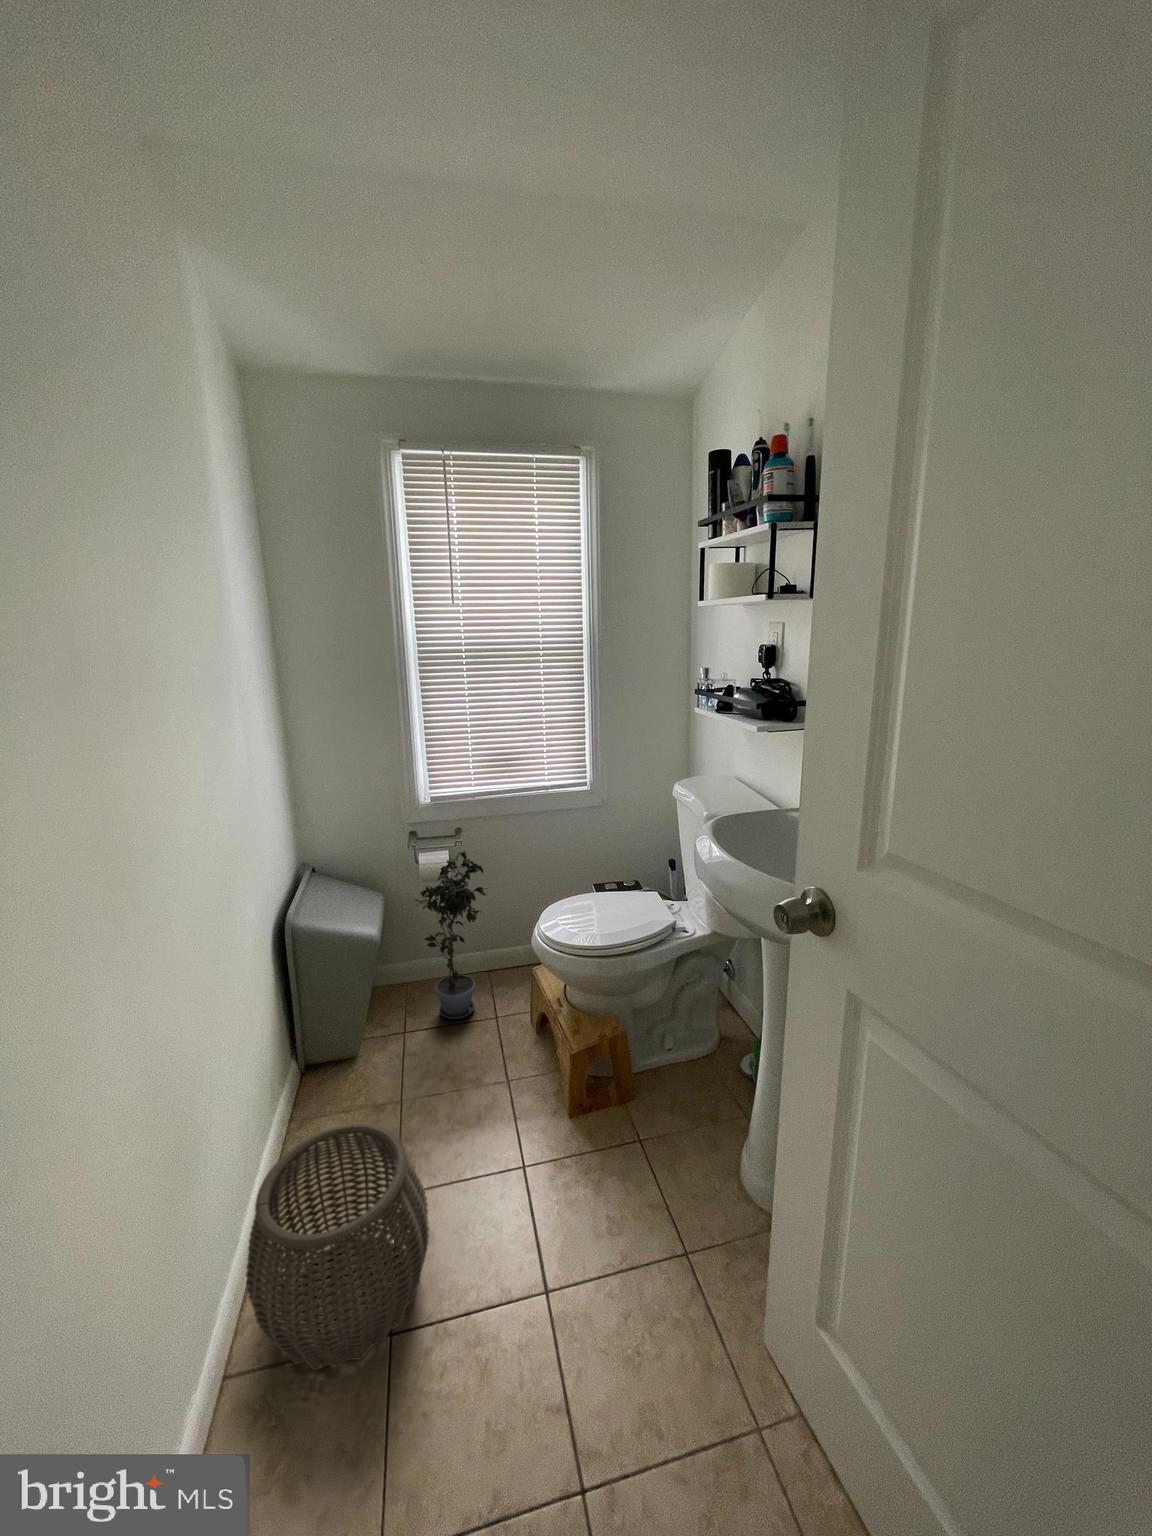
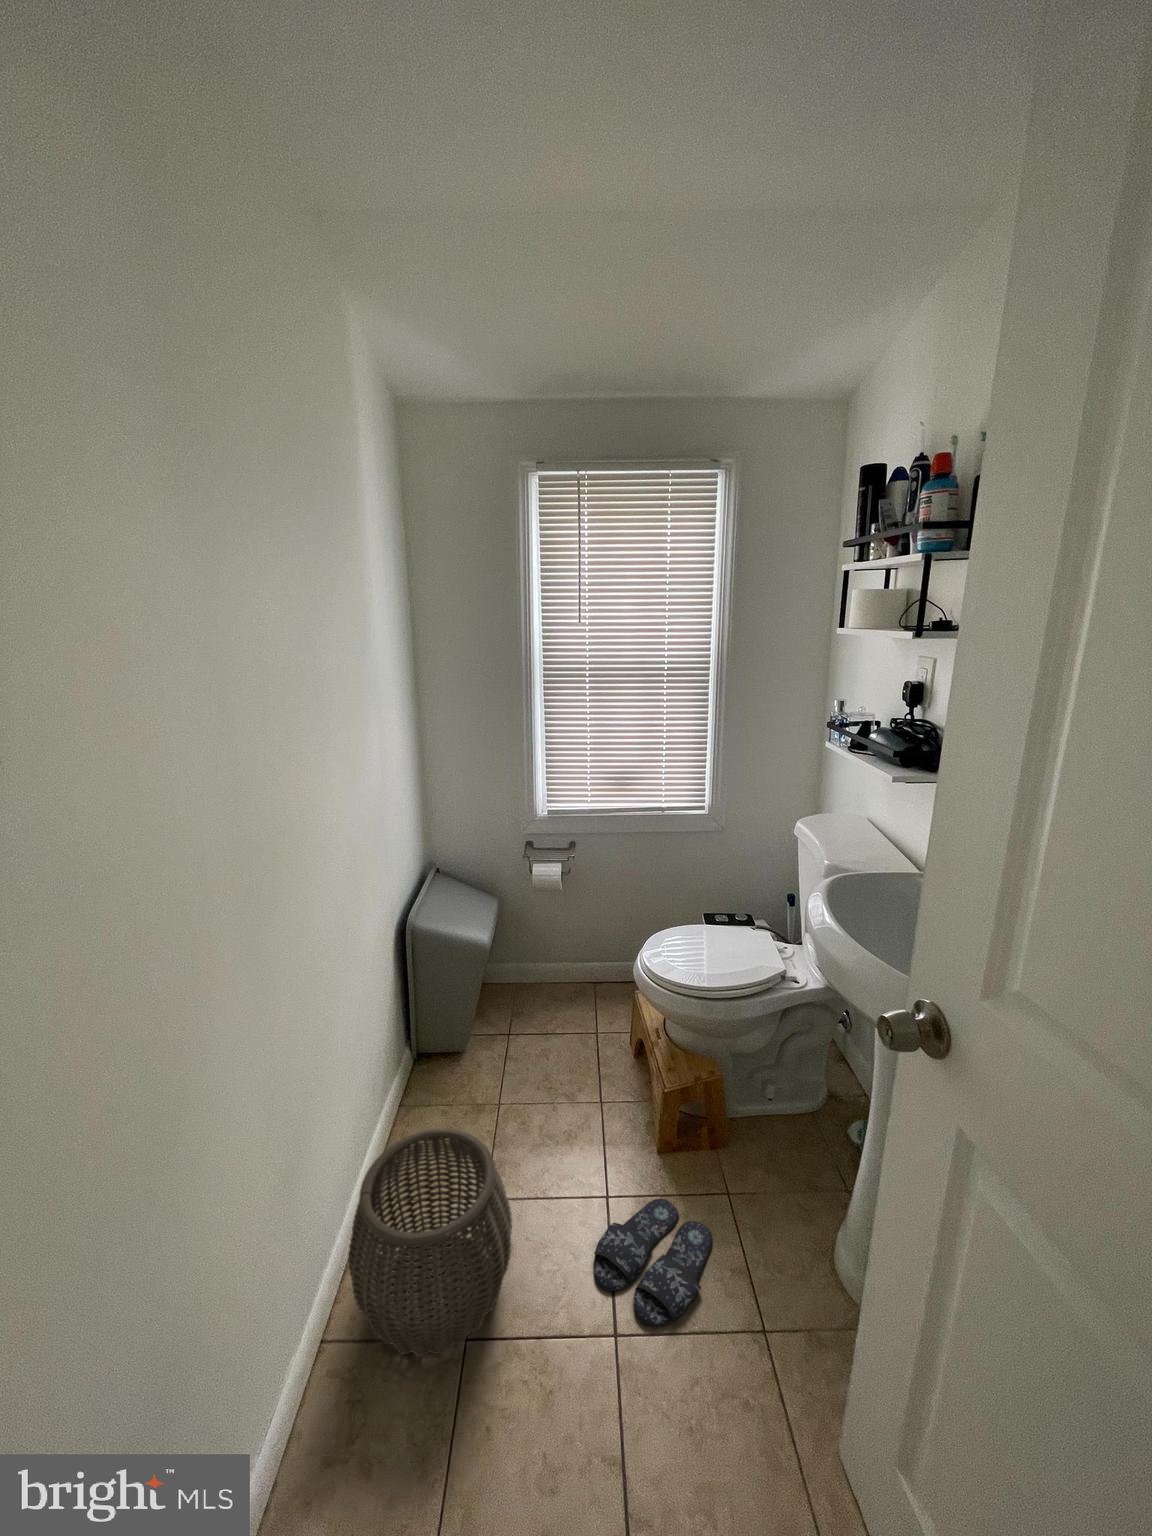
potted plant: present [414,852,488,1019] -> none [522,868,596,1031]
slippers: none [514,1158,628,1278] -> present [594,1199,713,1326]

